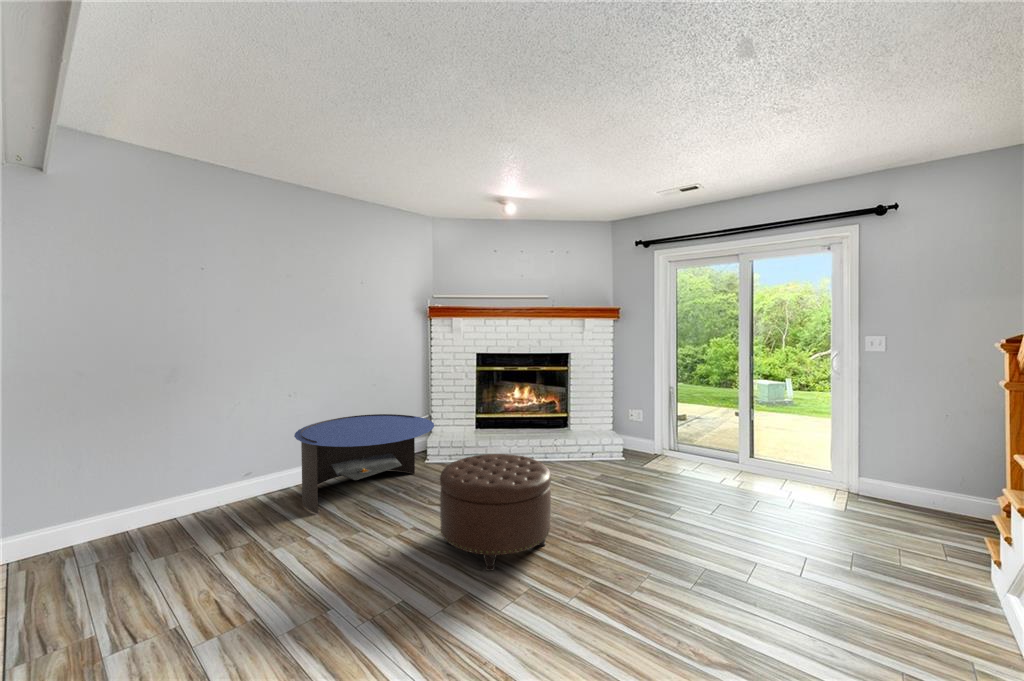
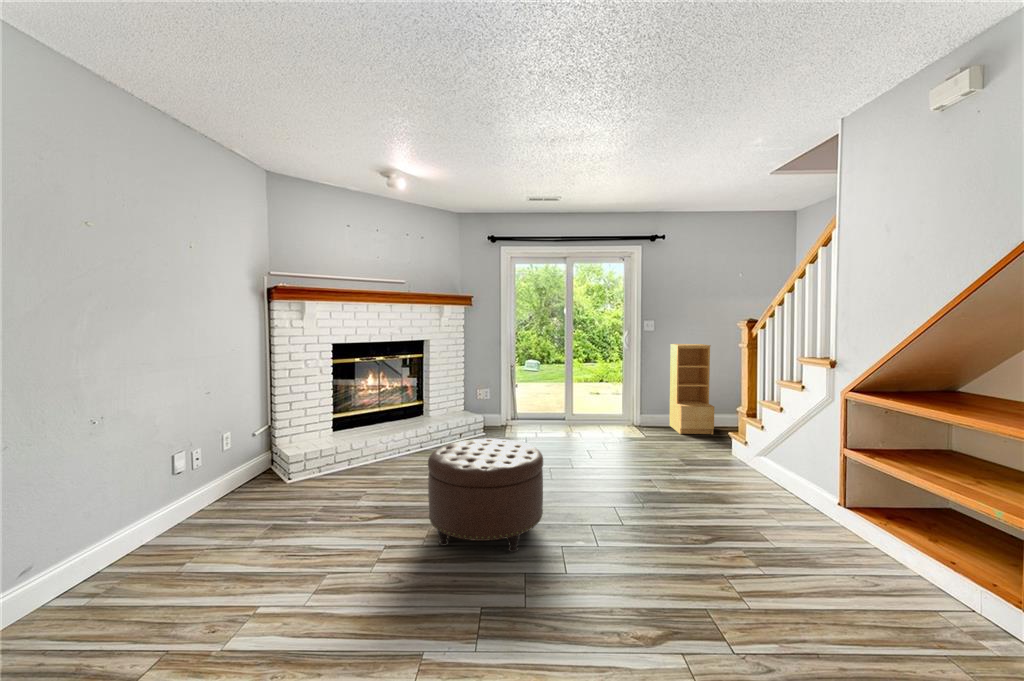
bookshelf: none [900,375,976,530] -> present [670,344,714,435]
coffee table: present [294,414,434,514] -> none [135,424,351,581]

